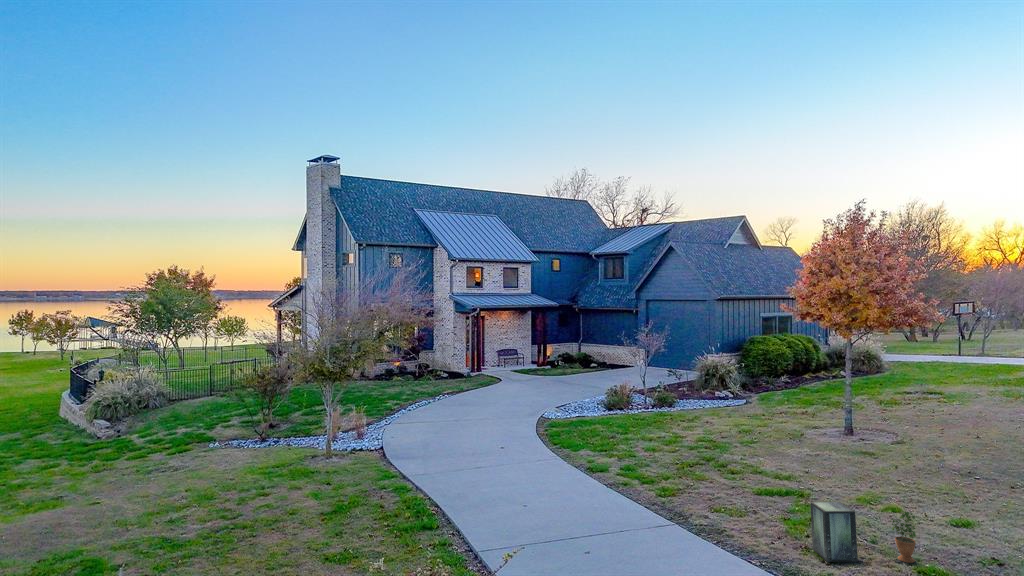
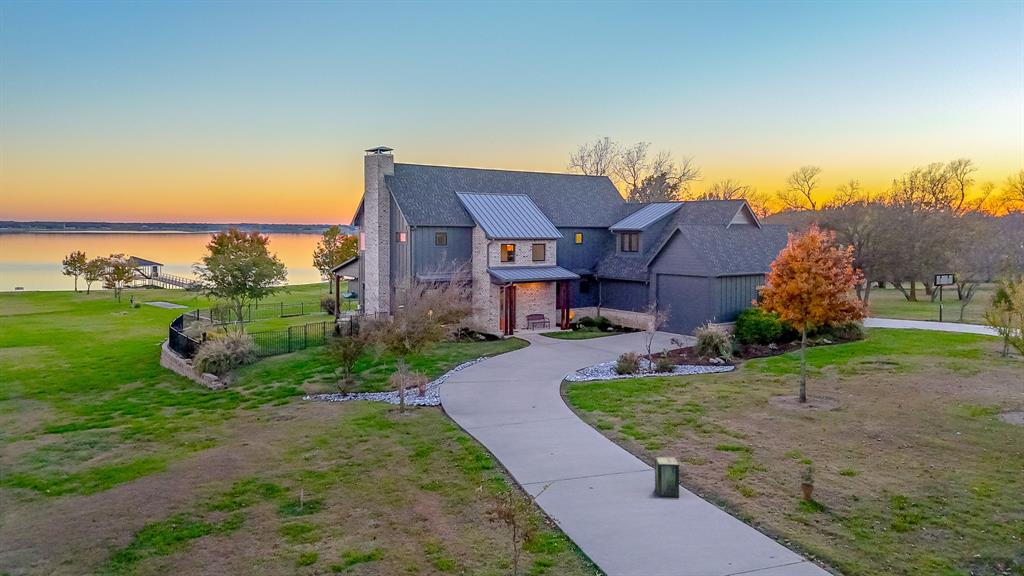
storage box: present [810,502,858,562] -> present [655,457,679,497]

